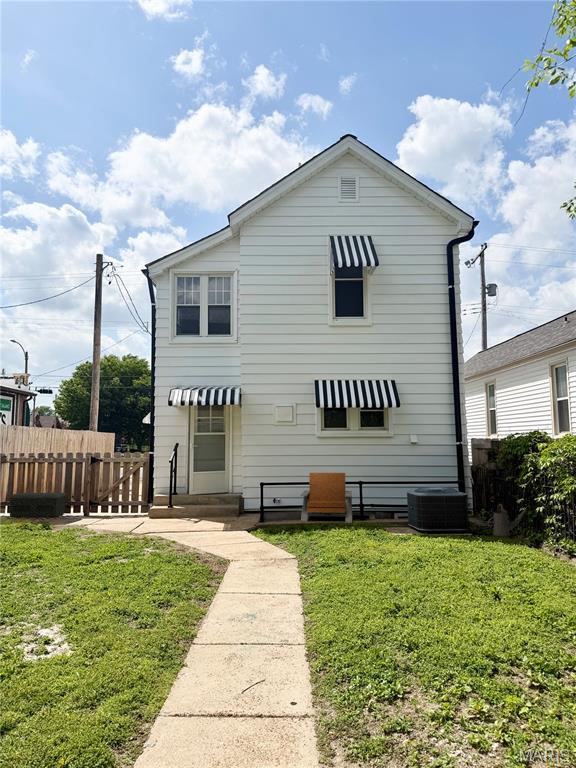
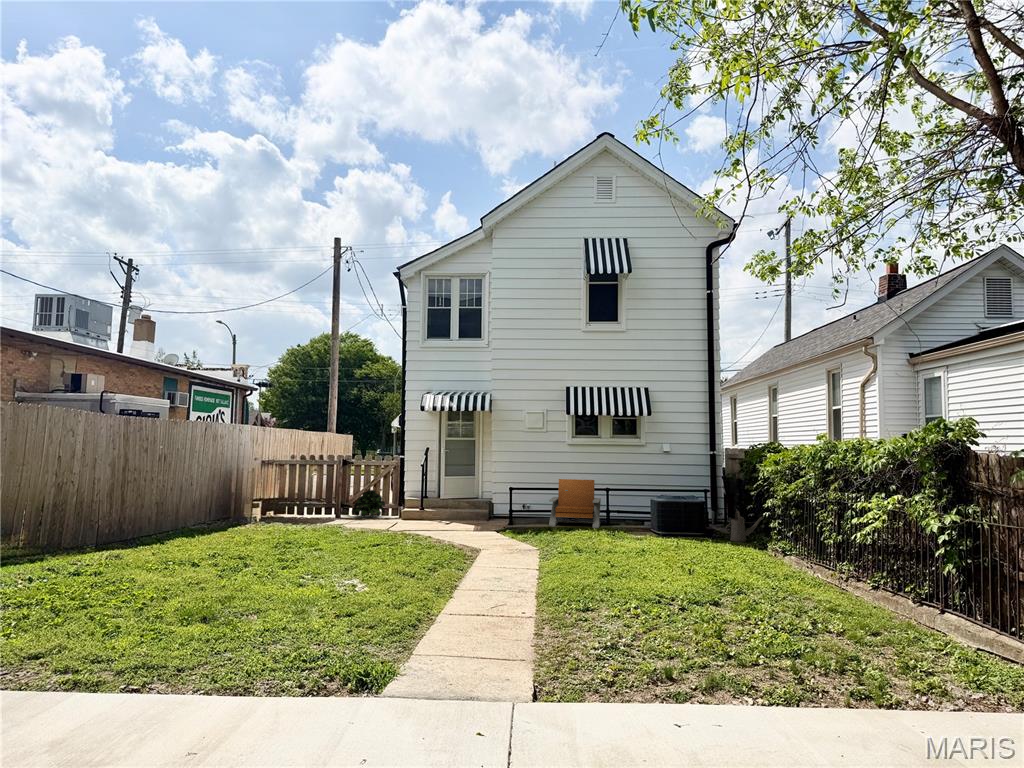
potted plant: none [98,488,134,517] -> present [352,490,385,517]
storage bench: present [10,493,66,517] -> none [268,493,319,517]

